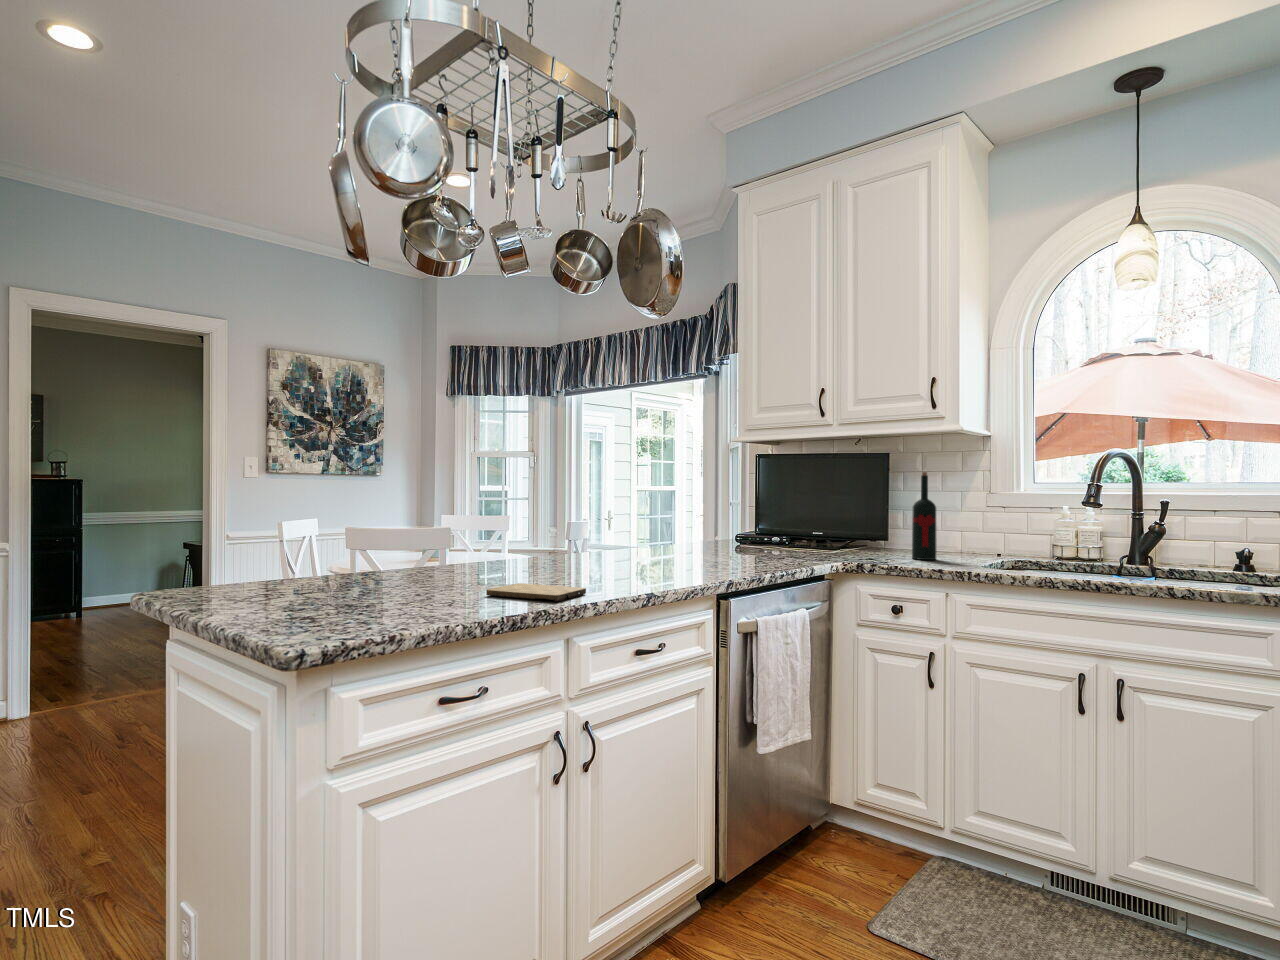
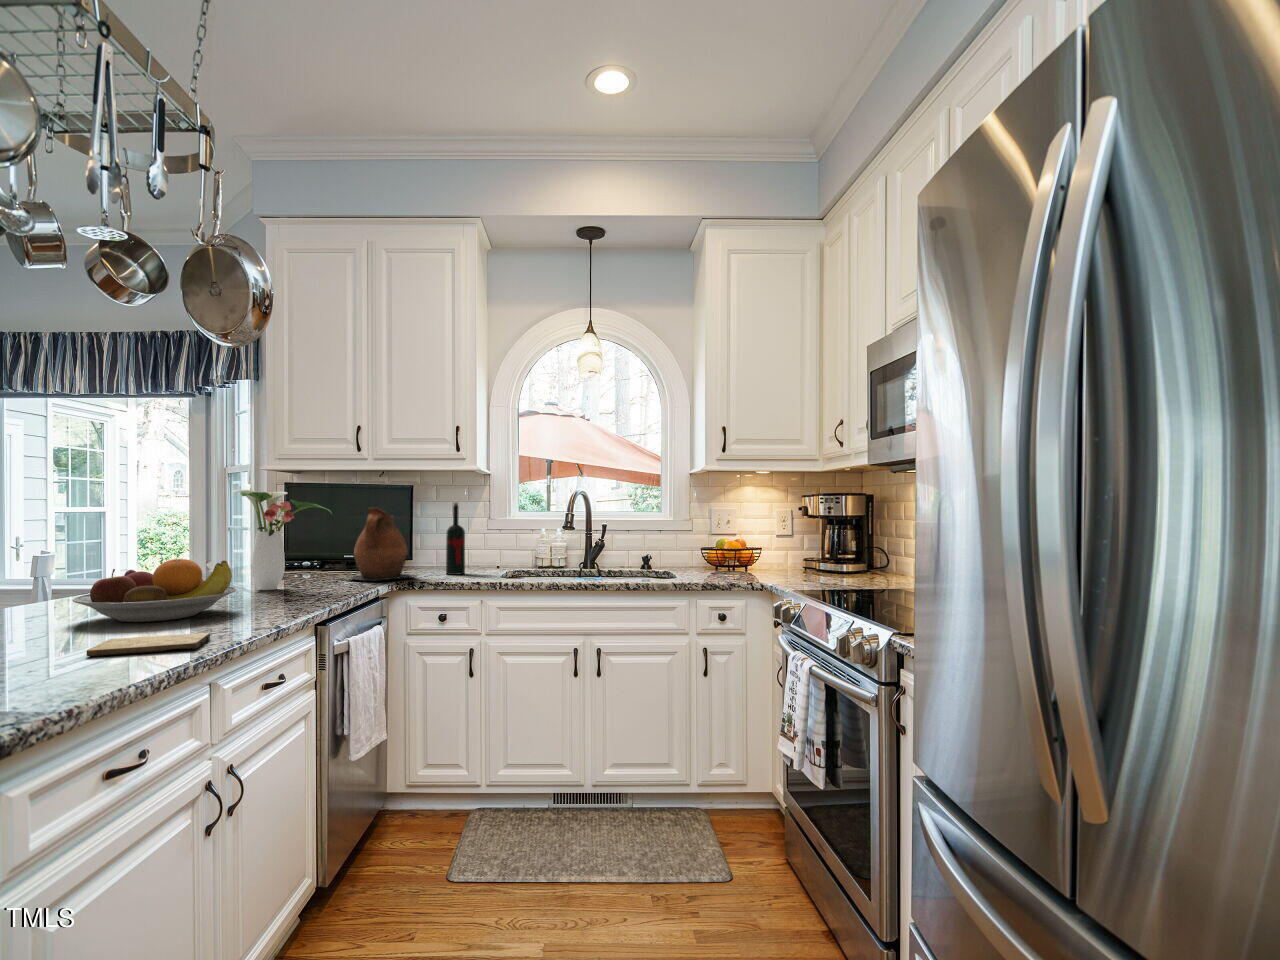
flower arrangement: none [681,455,770,557] -> present [233,488,332,590]
ceramic pitcher: none [796,477,873,559] -> present [351,508,416,581]
fruit bowl: none [530,519,653,574] -> present [73,559,236,622]

